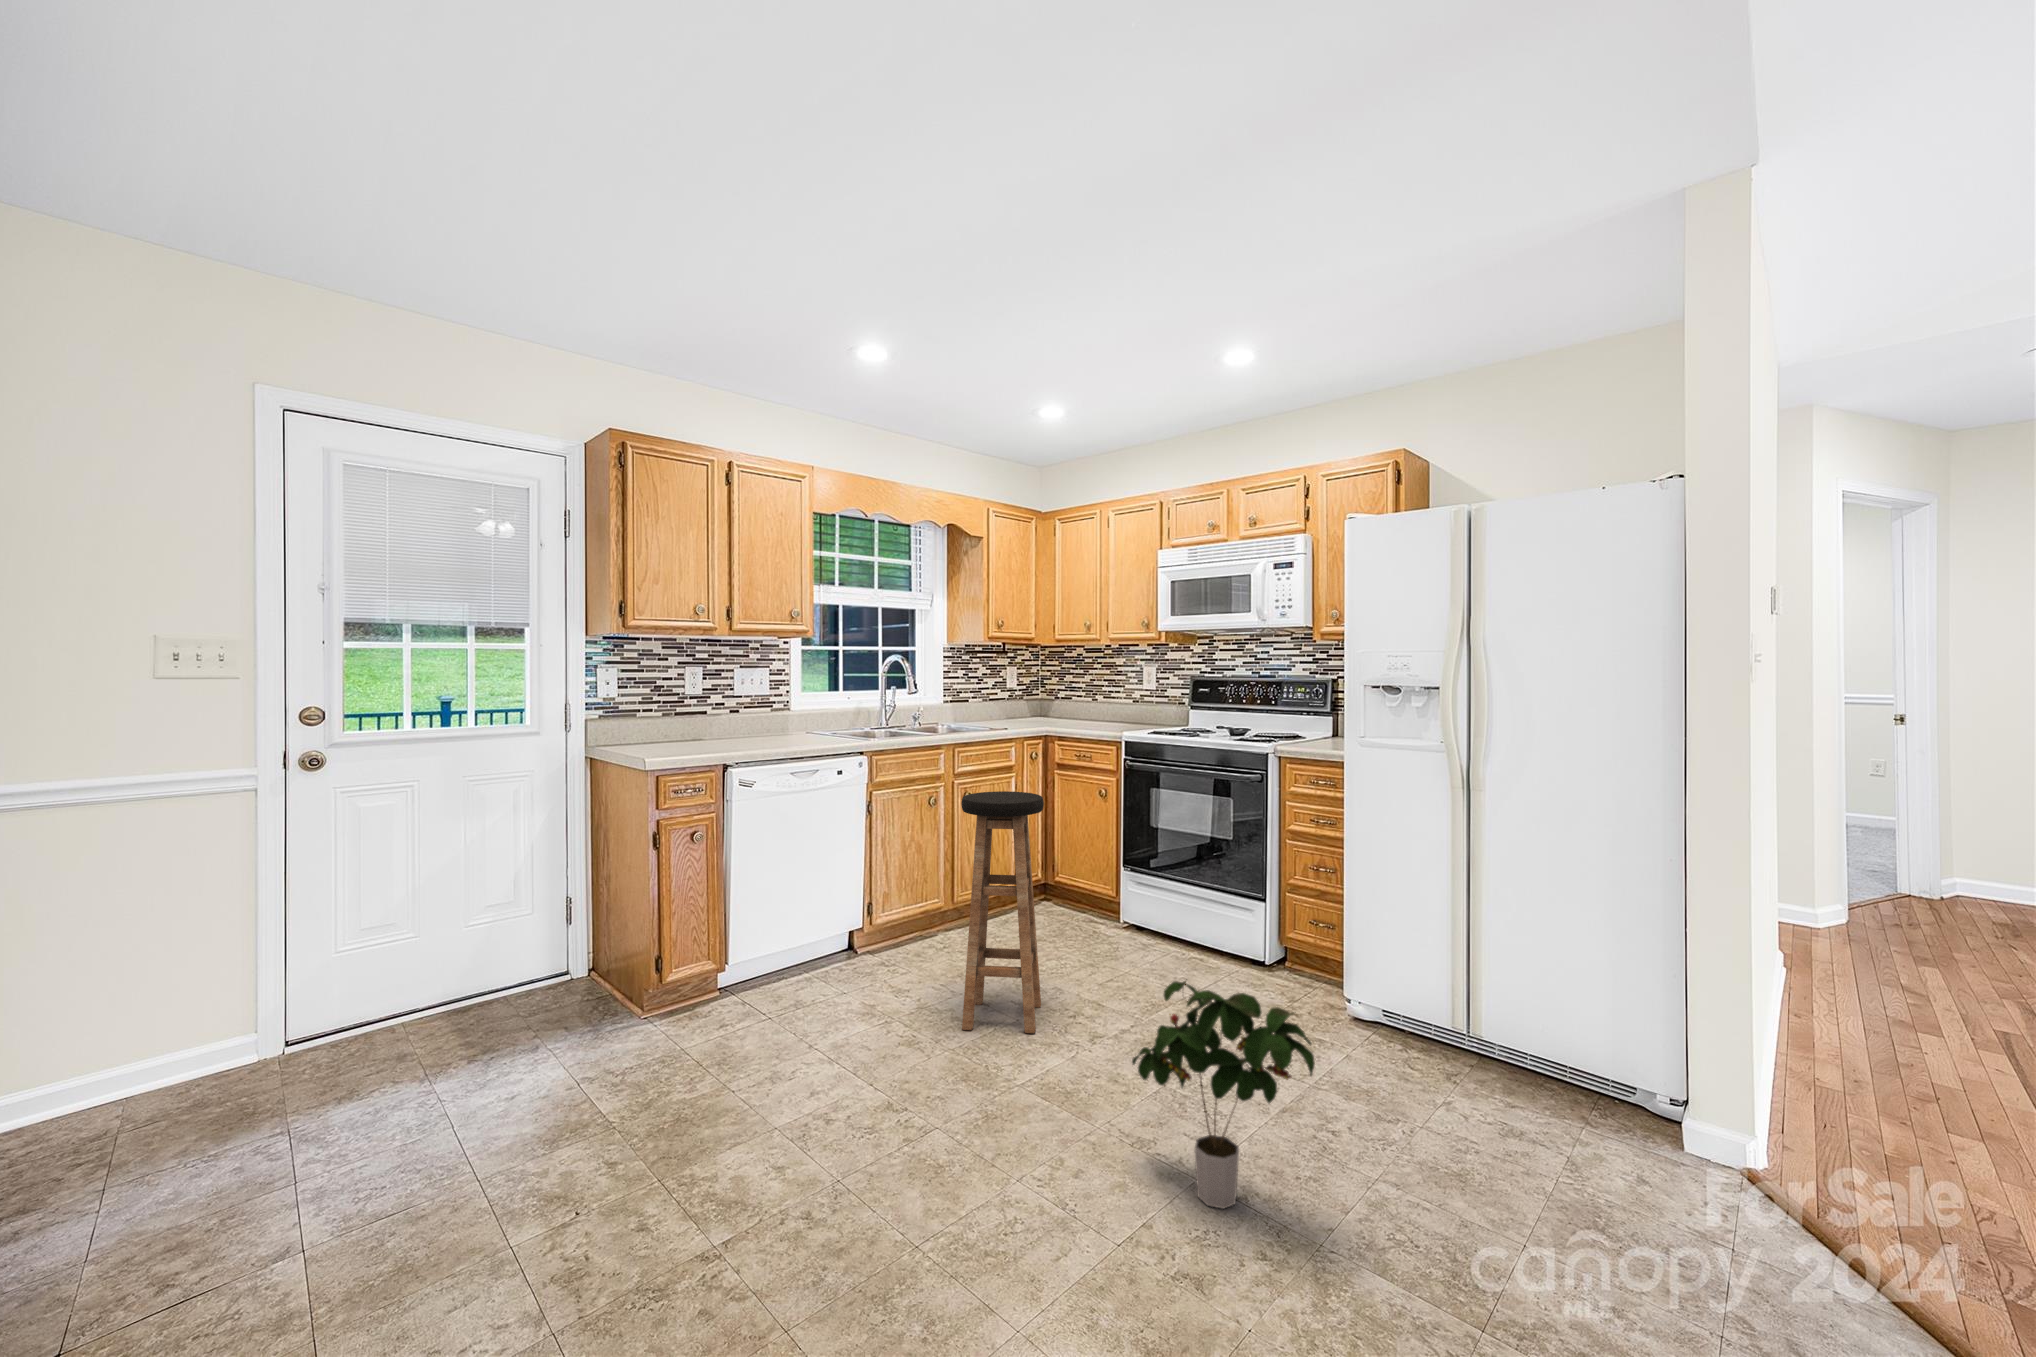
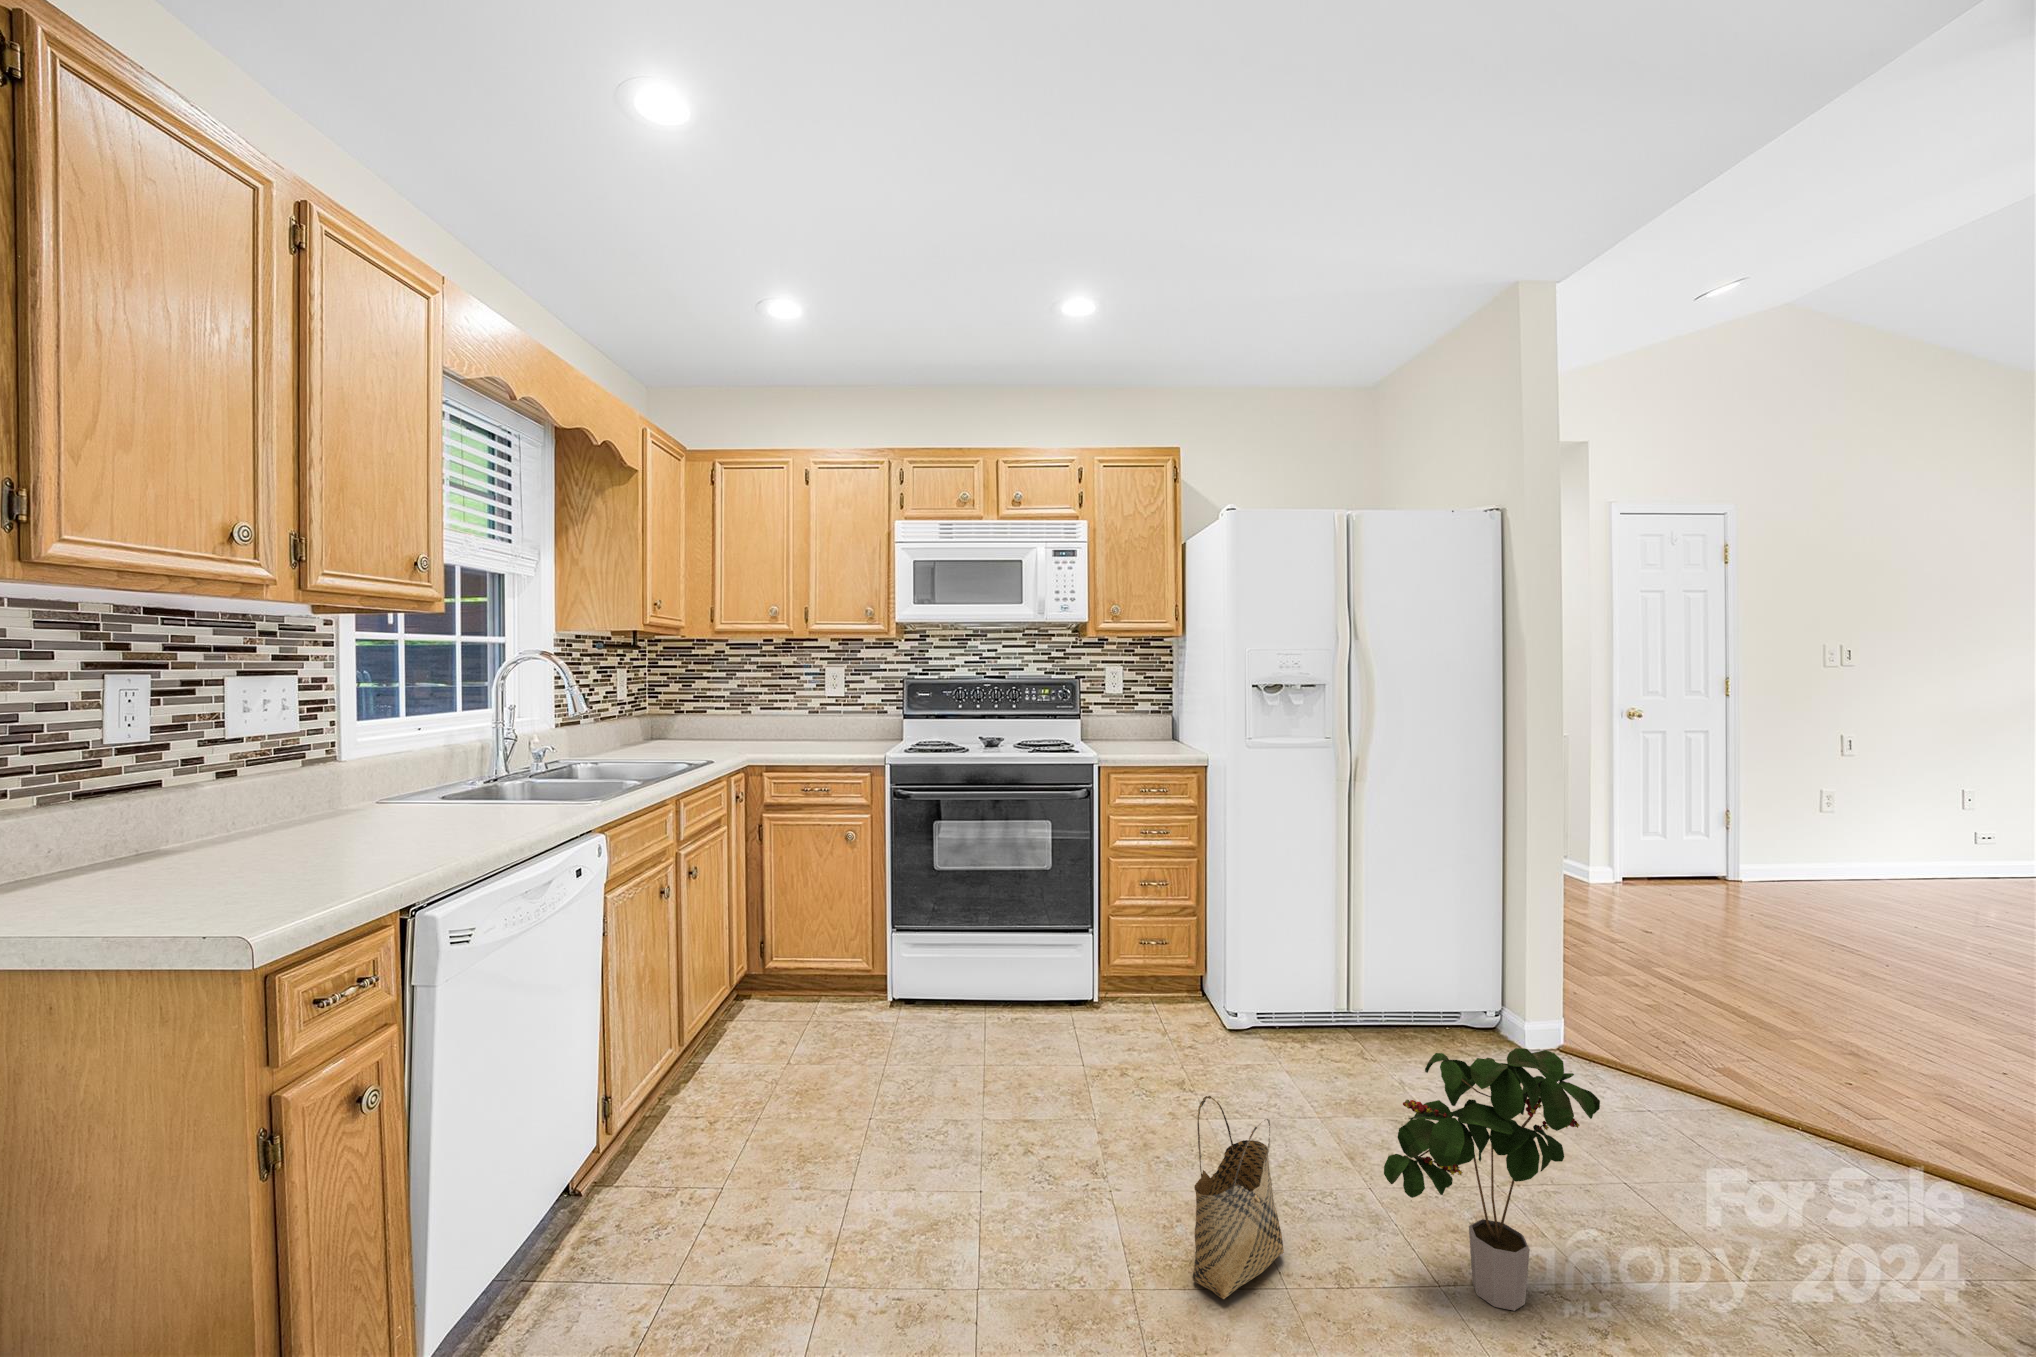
bar stool: present [961,791,1044,1033] -> none [909,854,1054,1243]
woven basket: none [1027,975,1115,1107] -> present [1192,1096,1283,1299]

